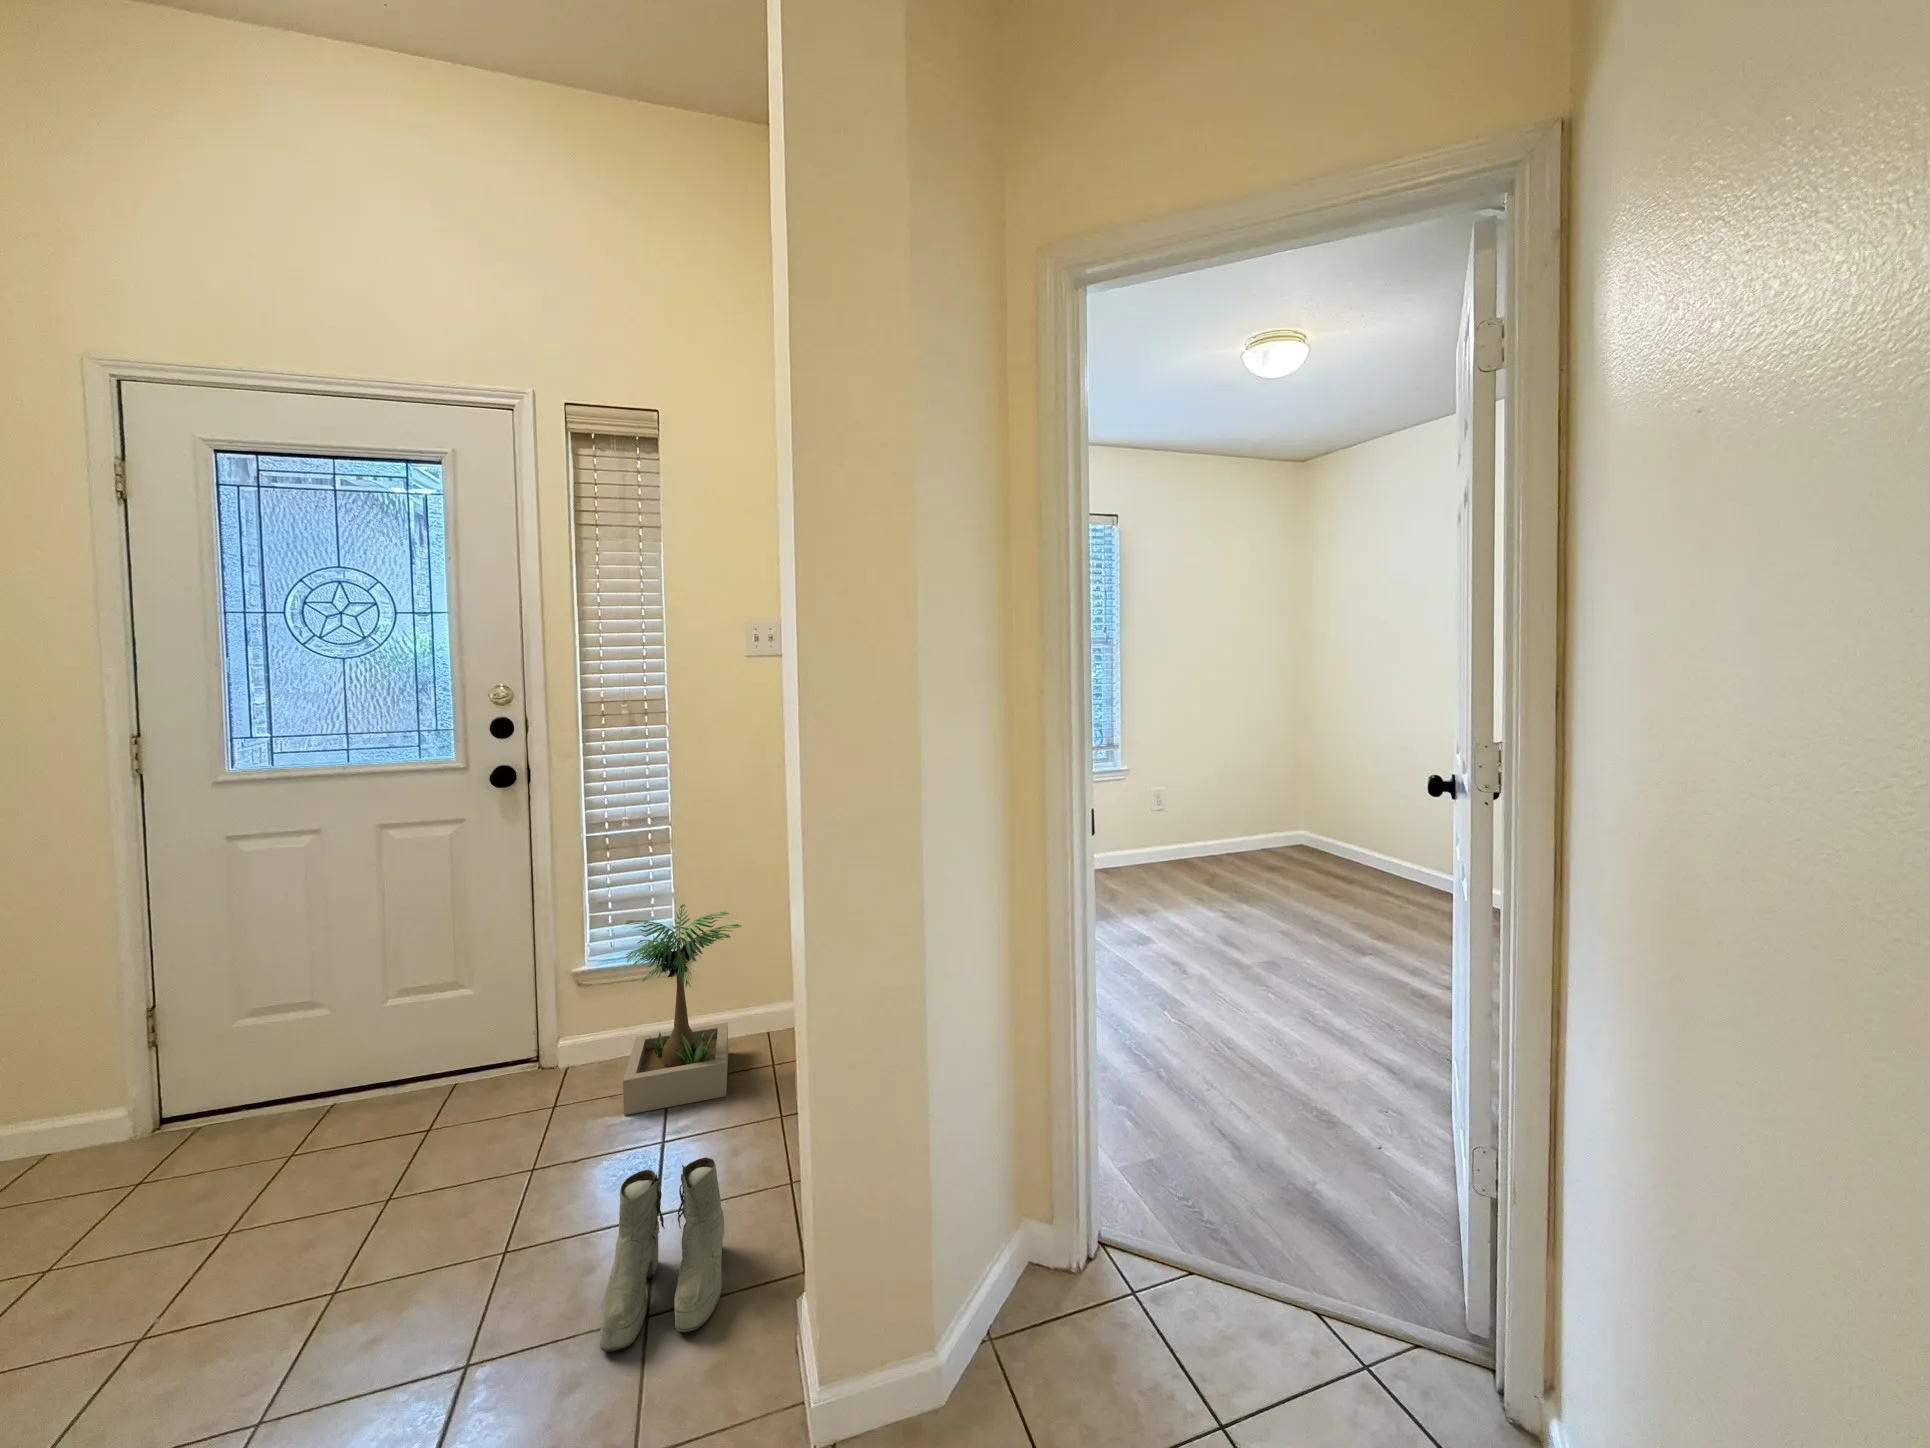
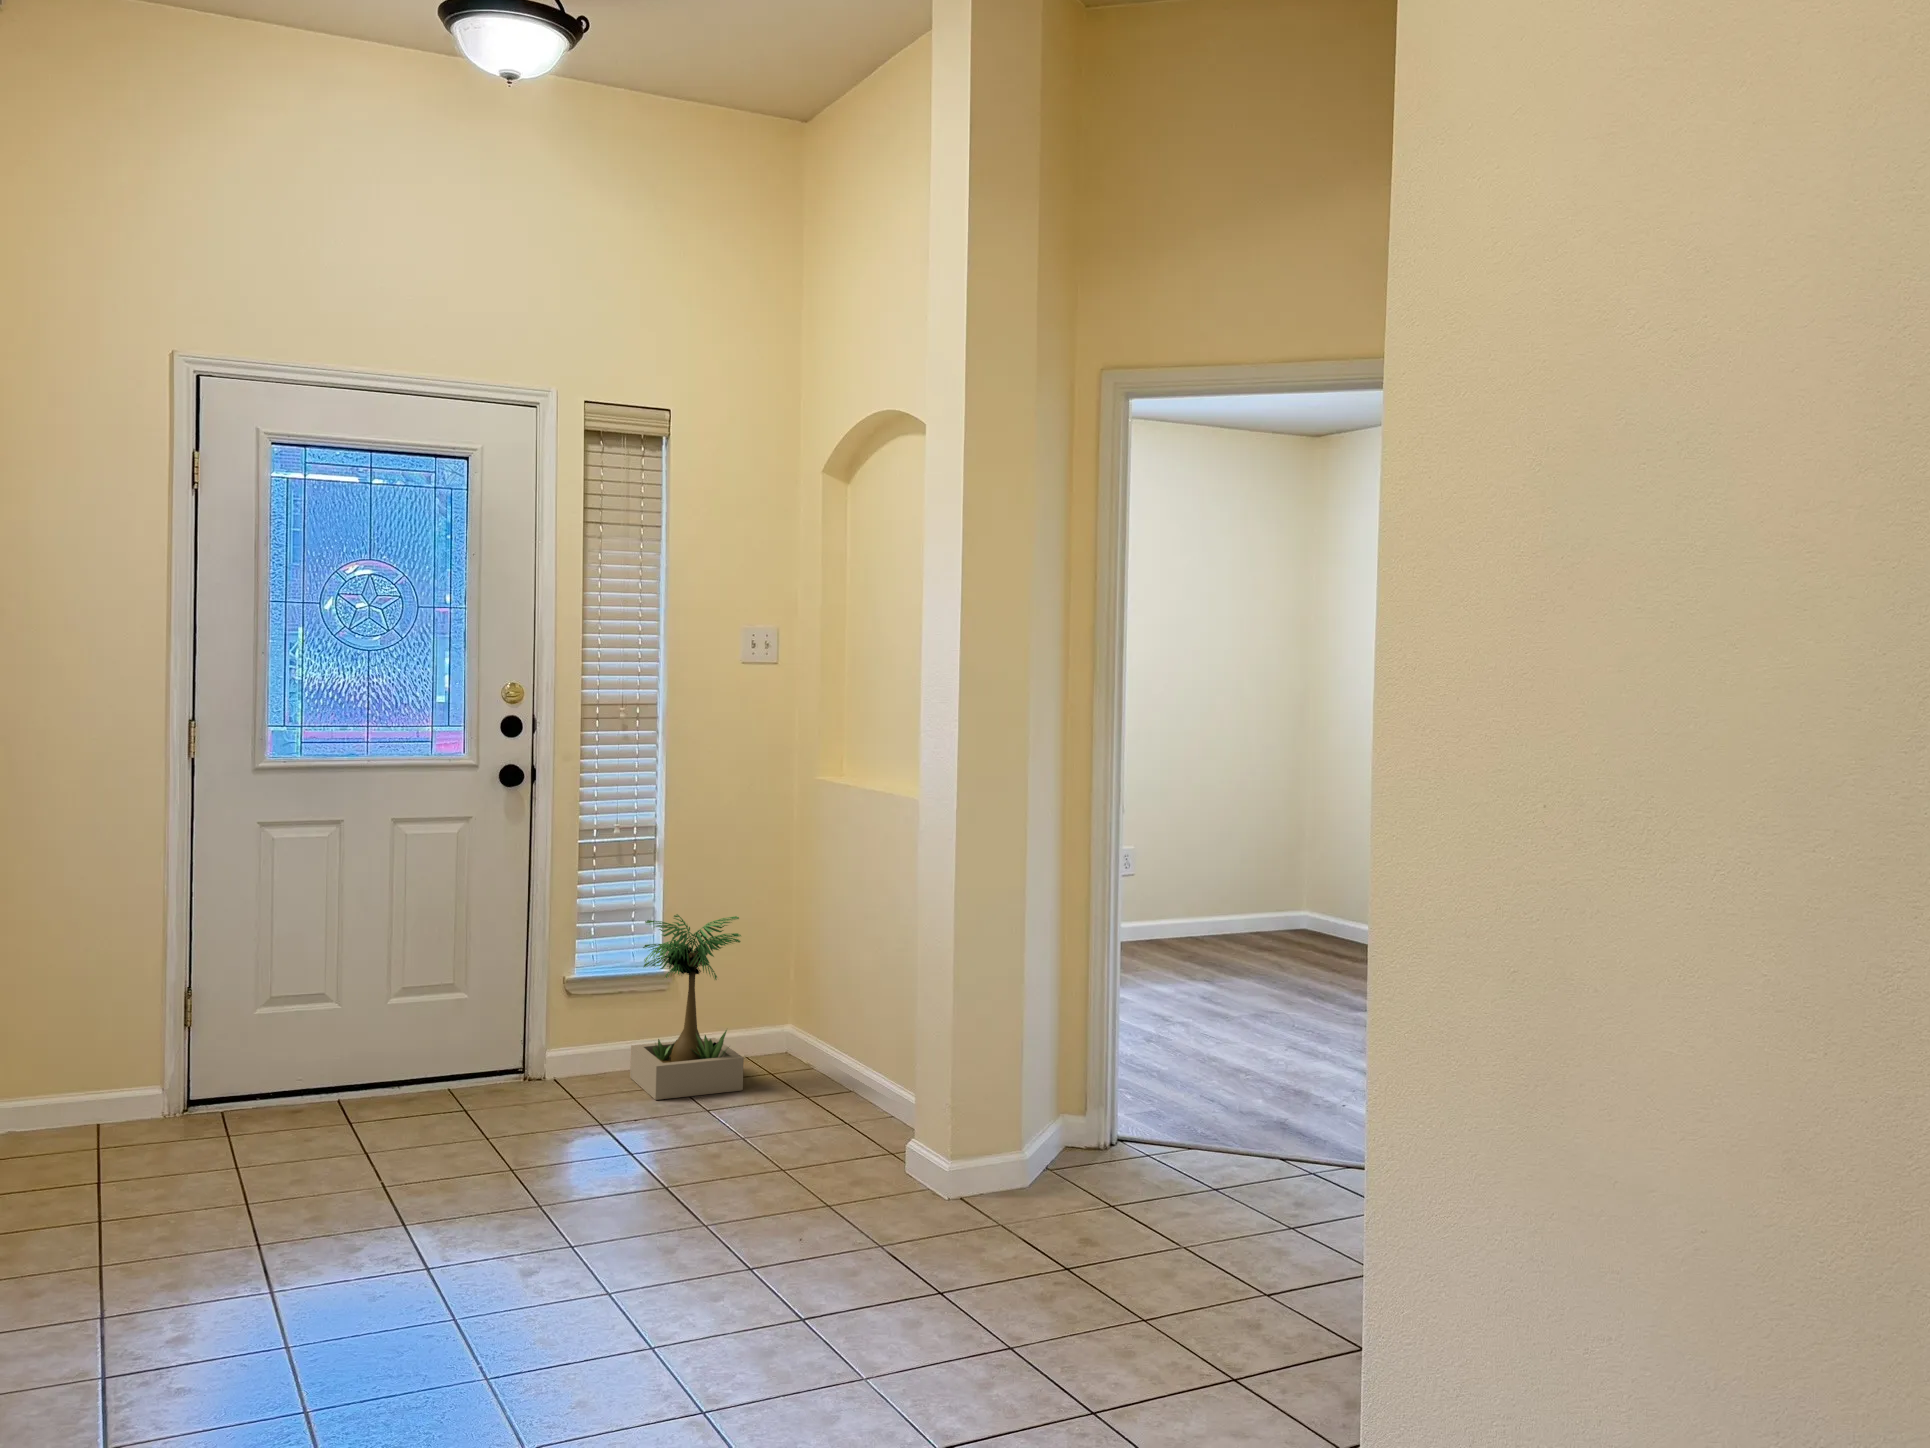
boots: present [600,1157,724,1352] -> none [761,1071,847,1178]

